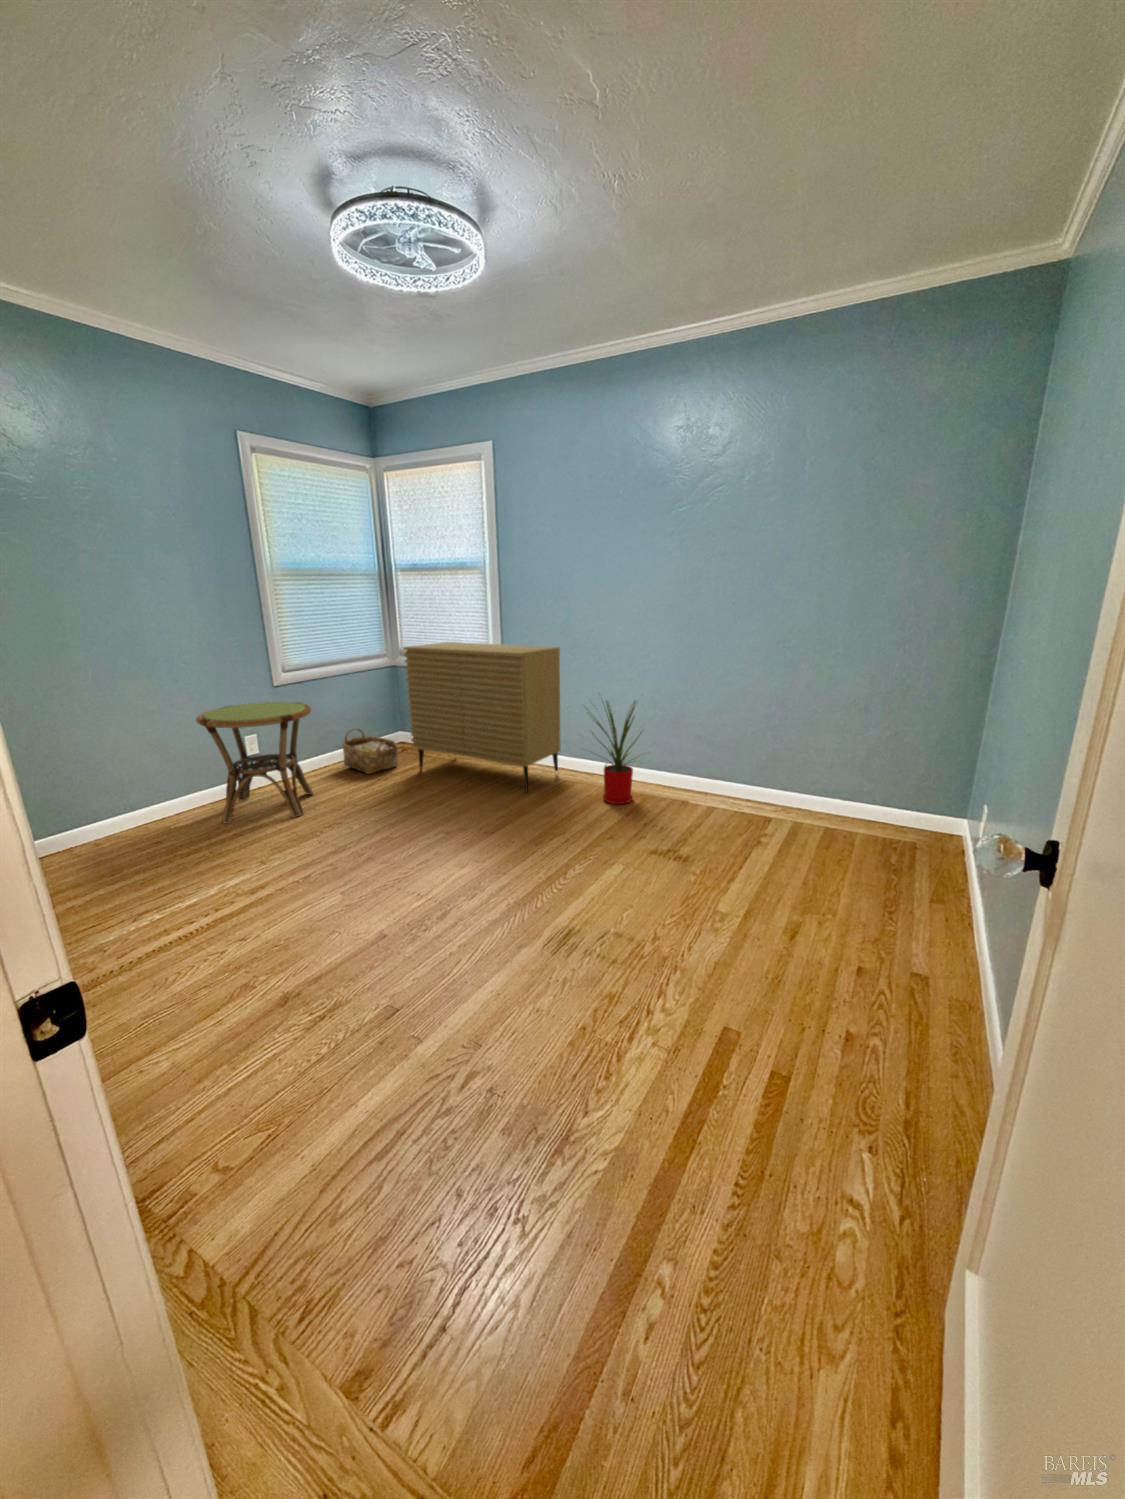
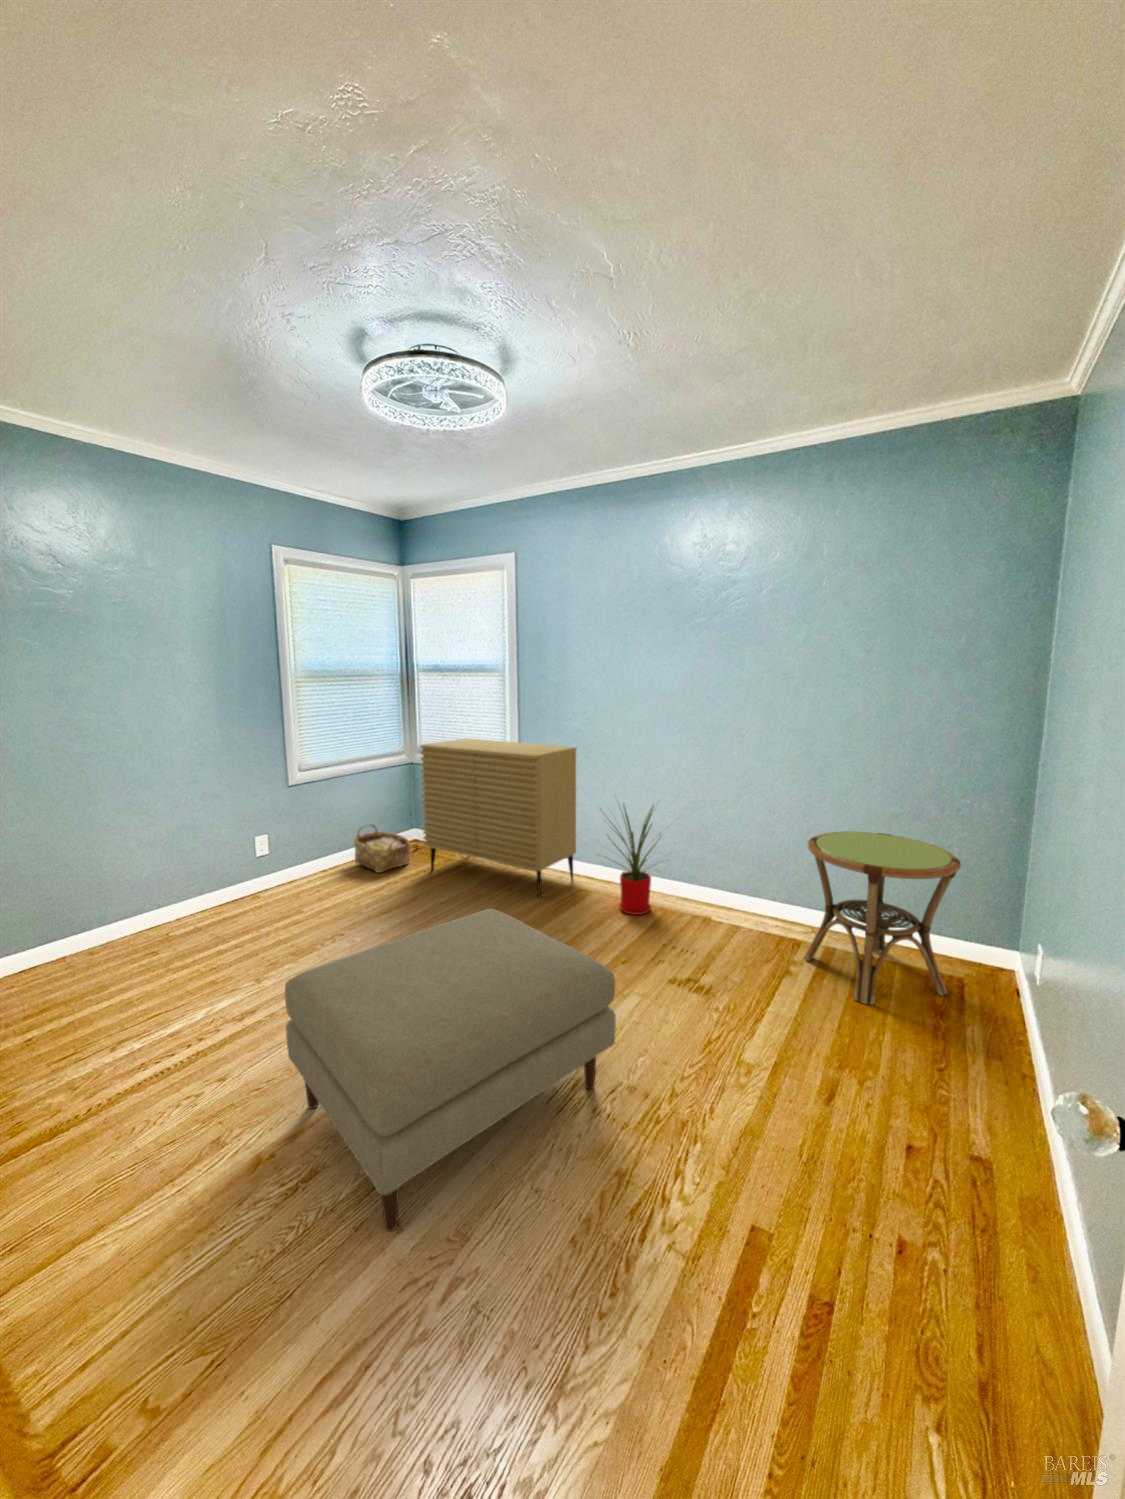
side table: present [196,702,313,824] -> present [804,831,960,1005]
ottoman: none [298,789,604,1044] -> present [285,908,616,1231]

